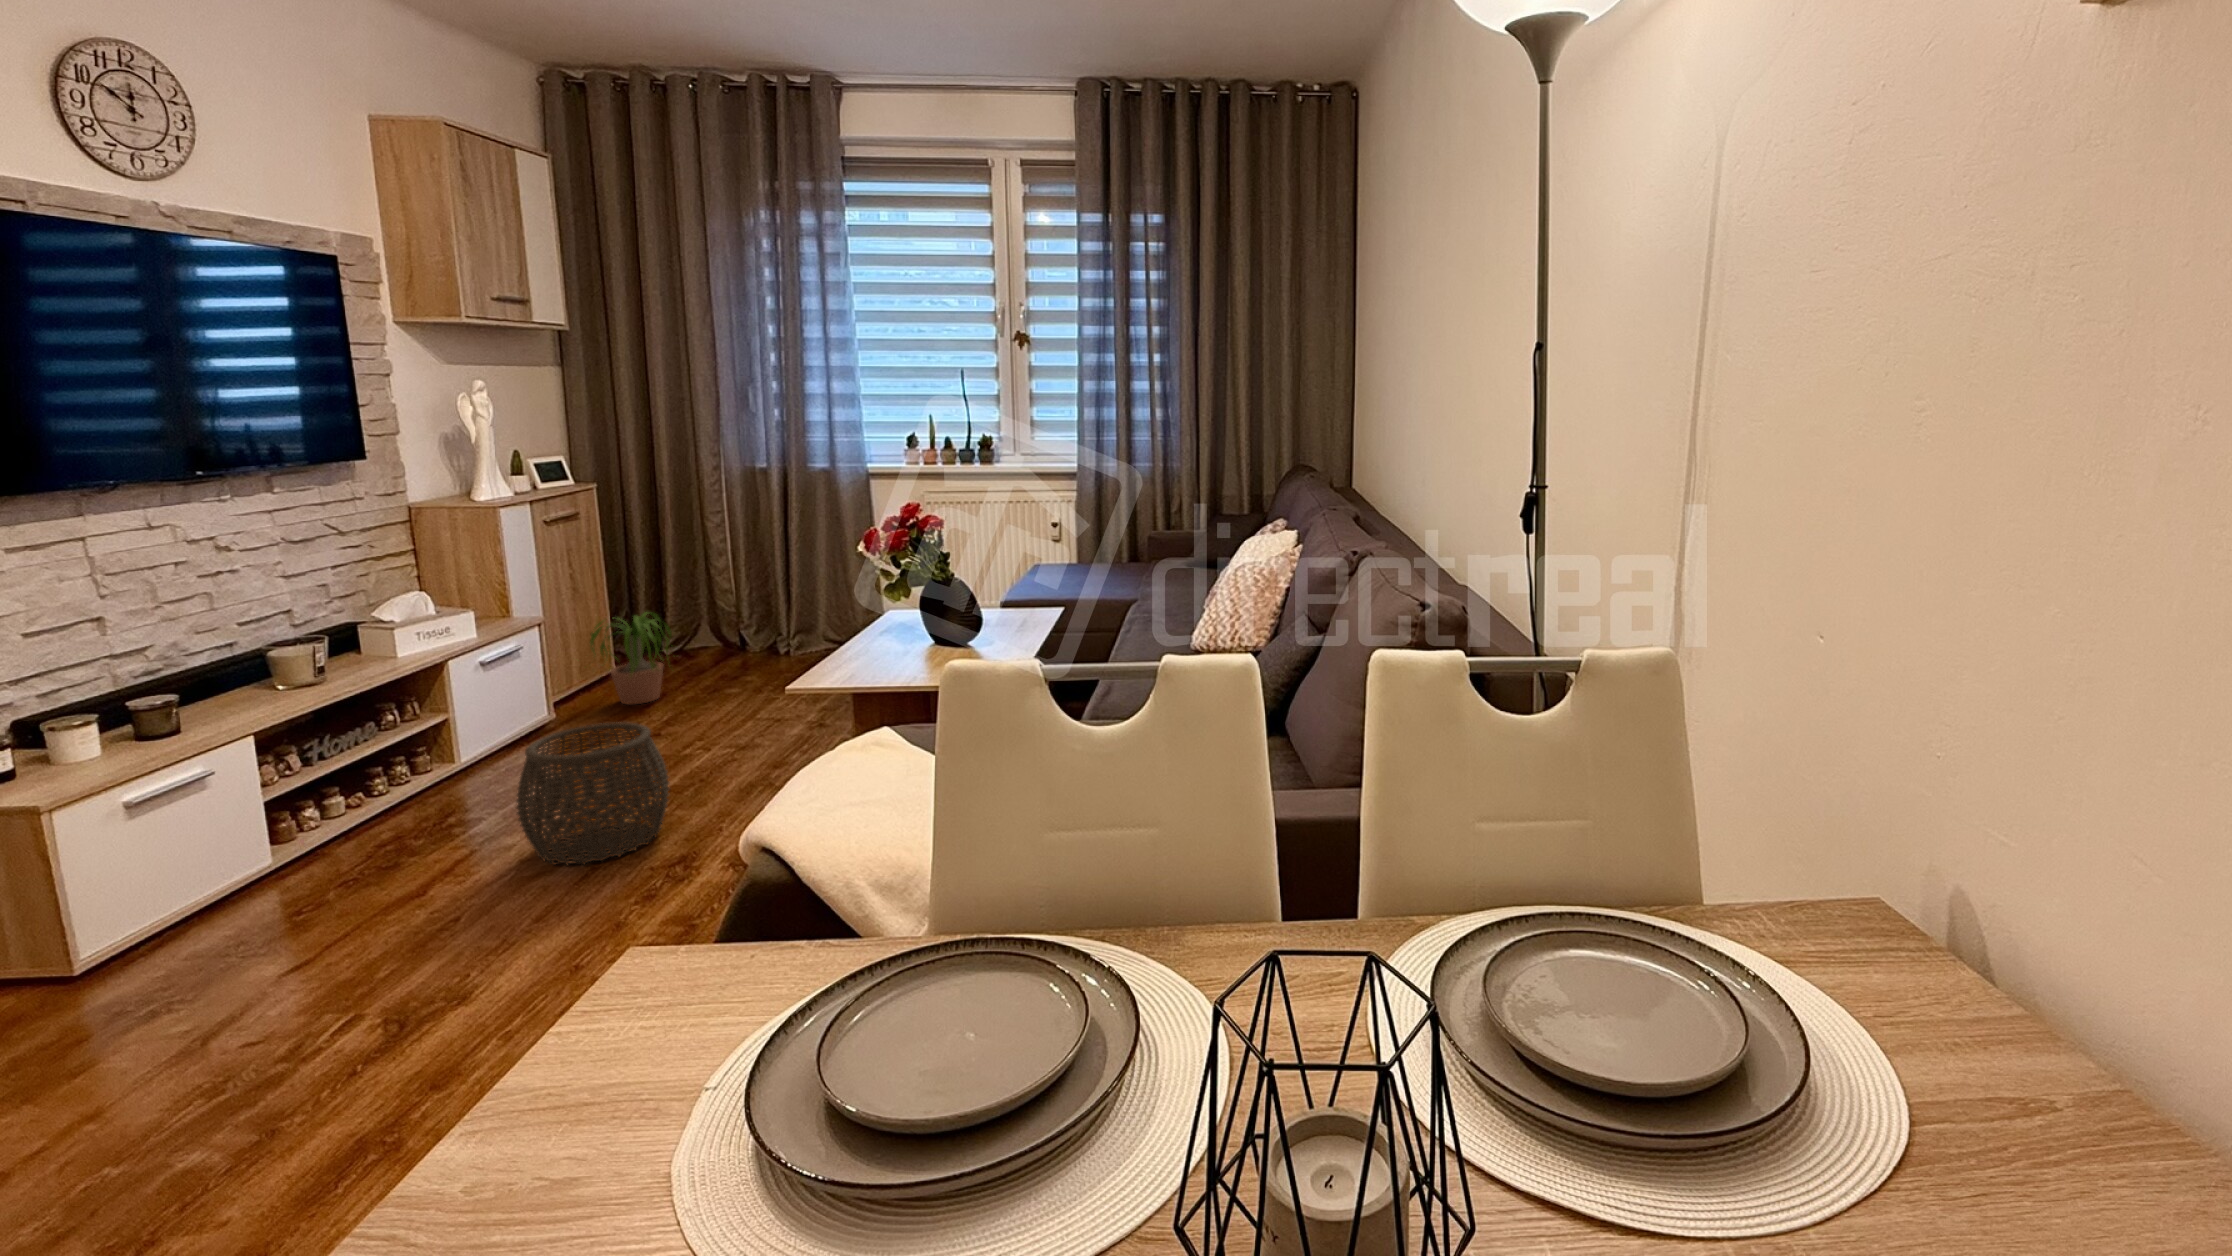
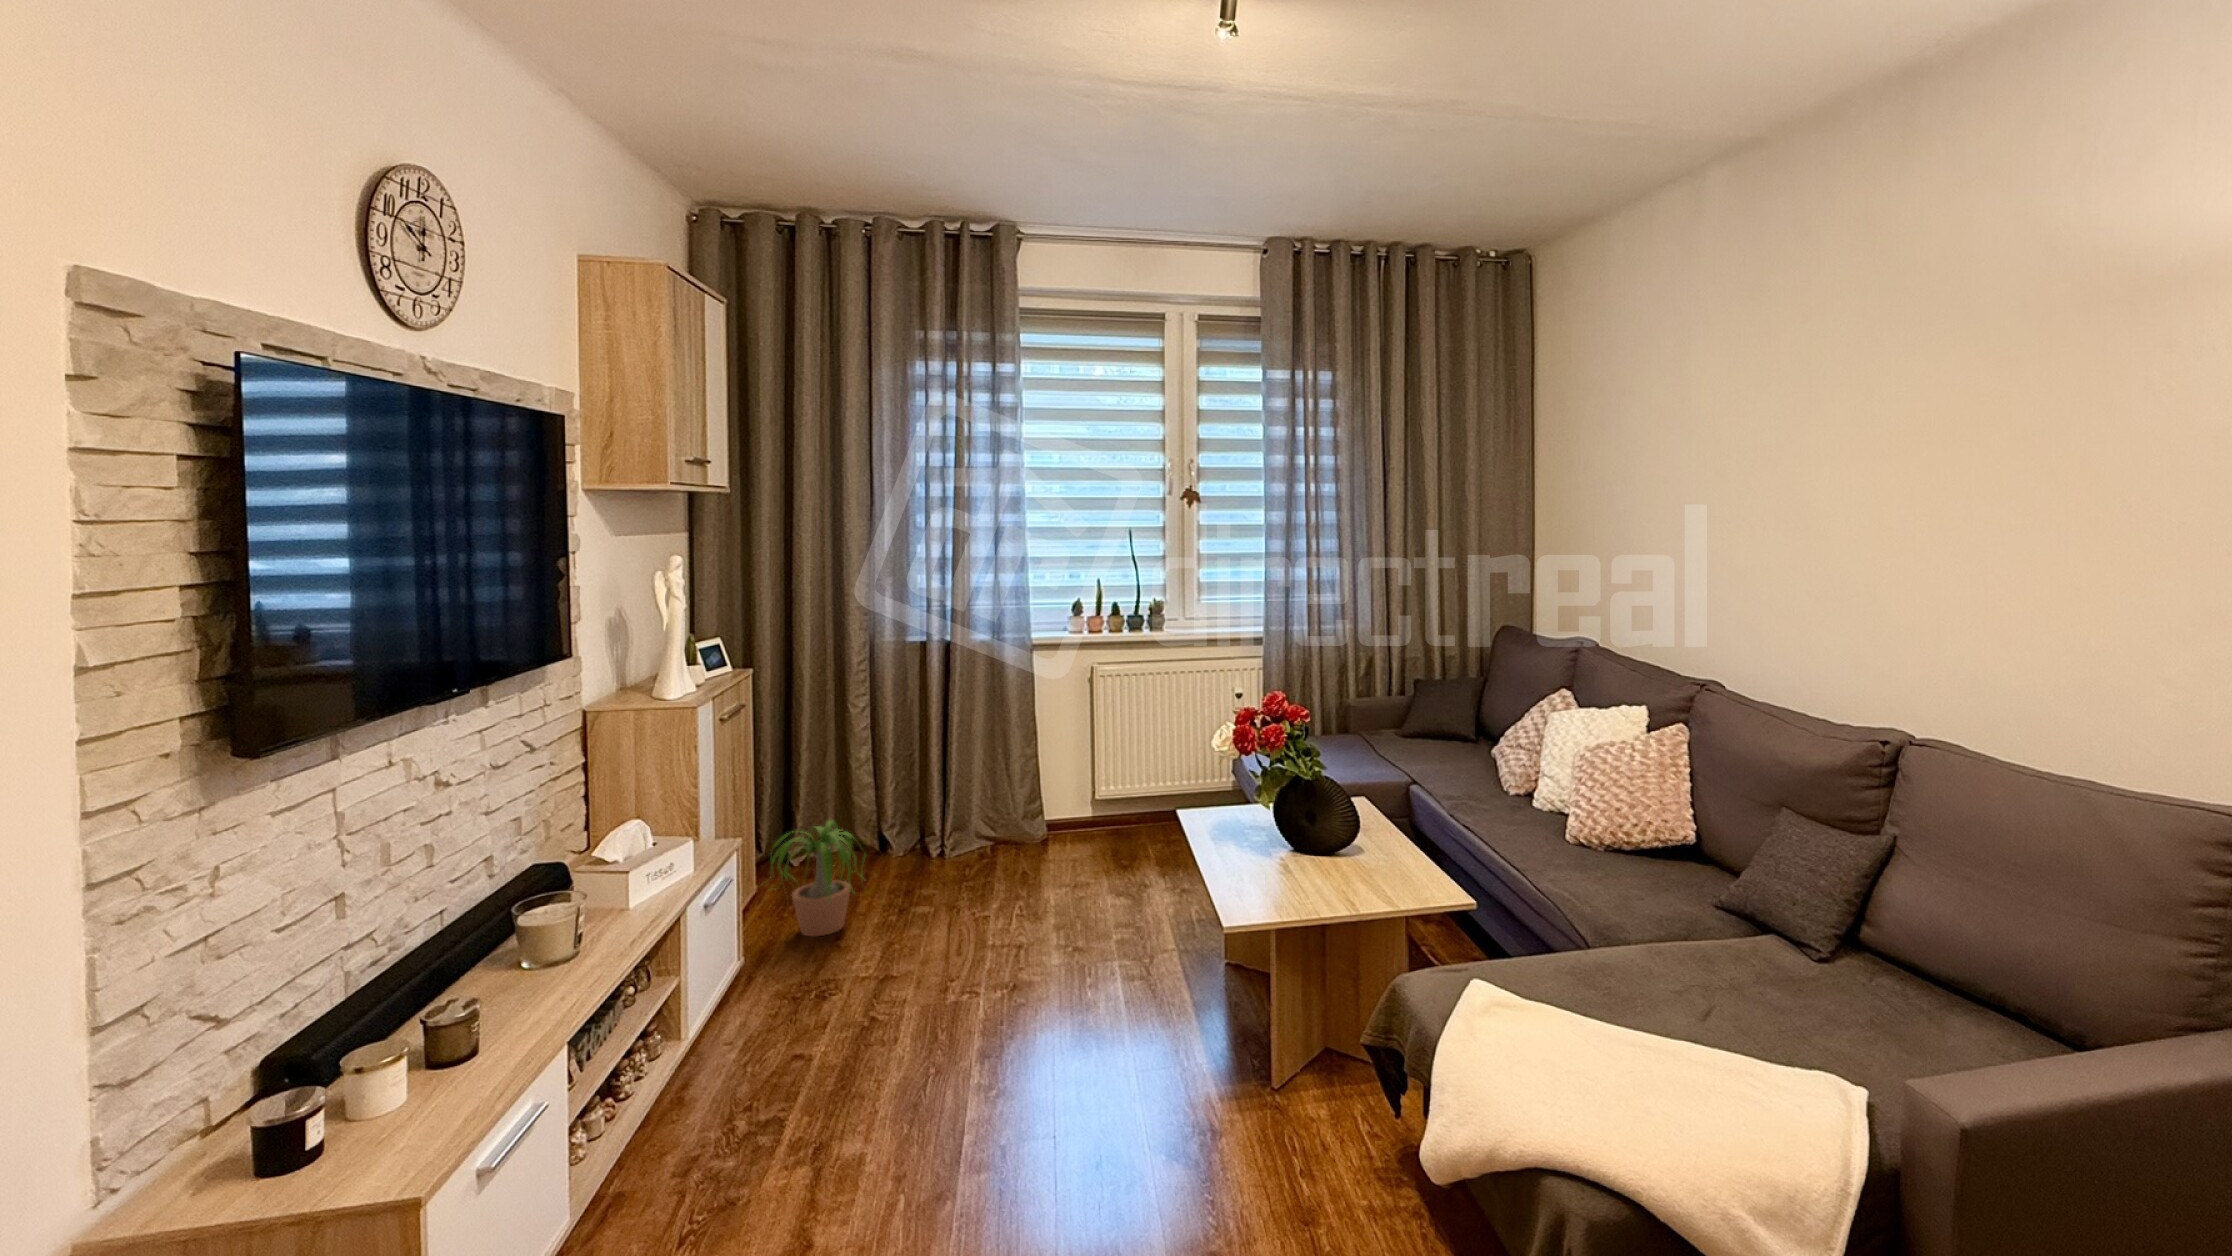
woven basket: present [516,722,669,865] -> none [889,979,1056,1180]

